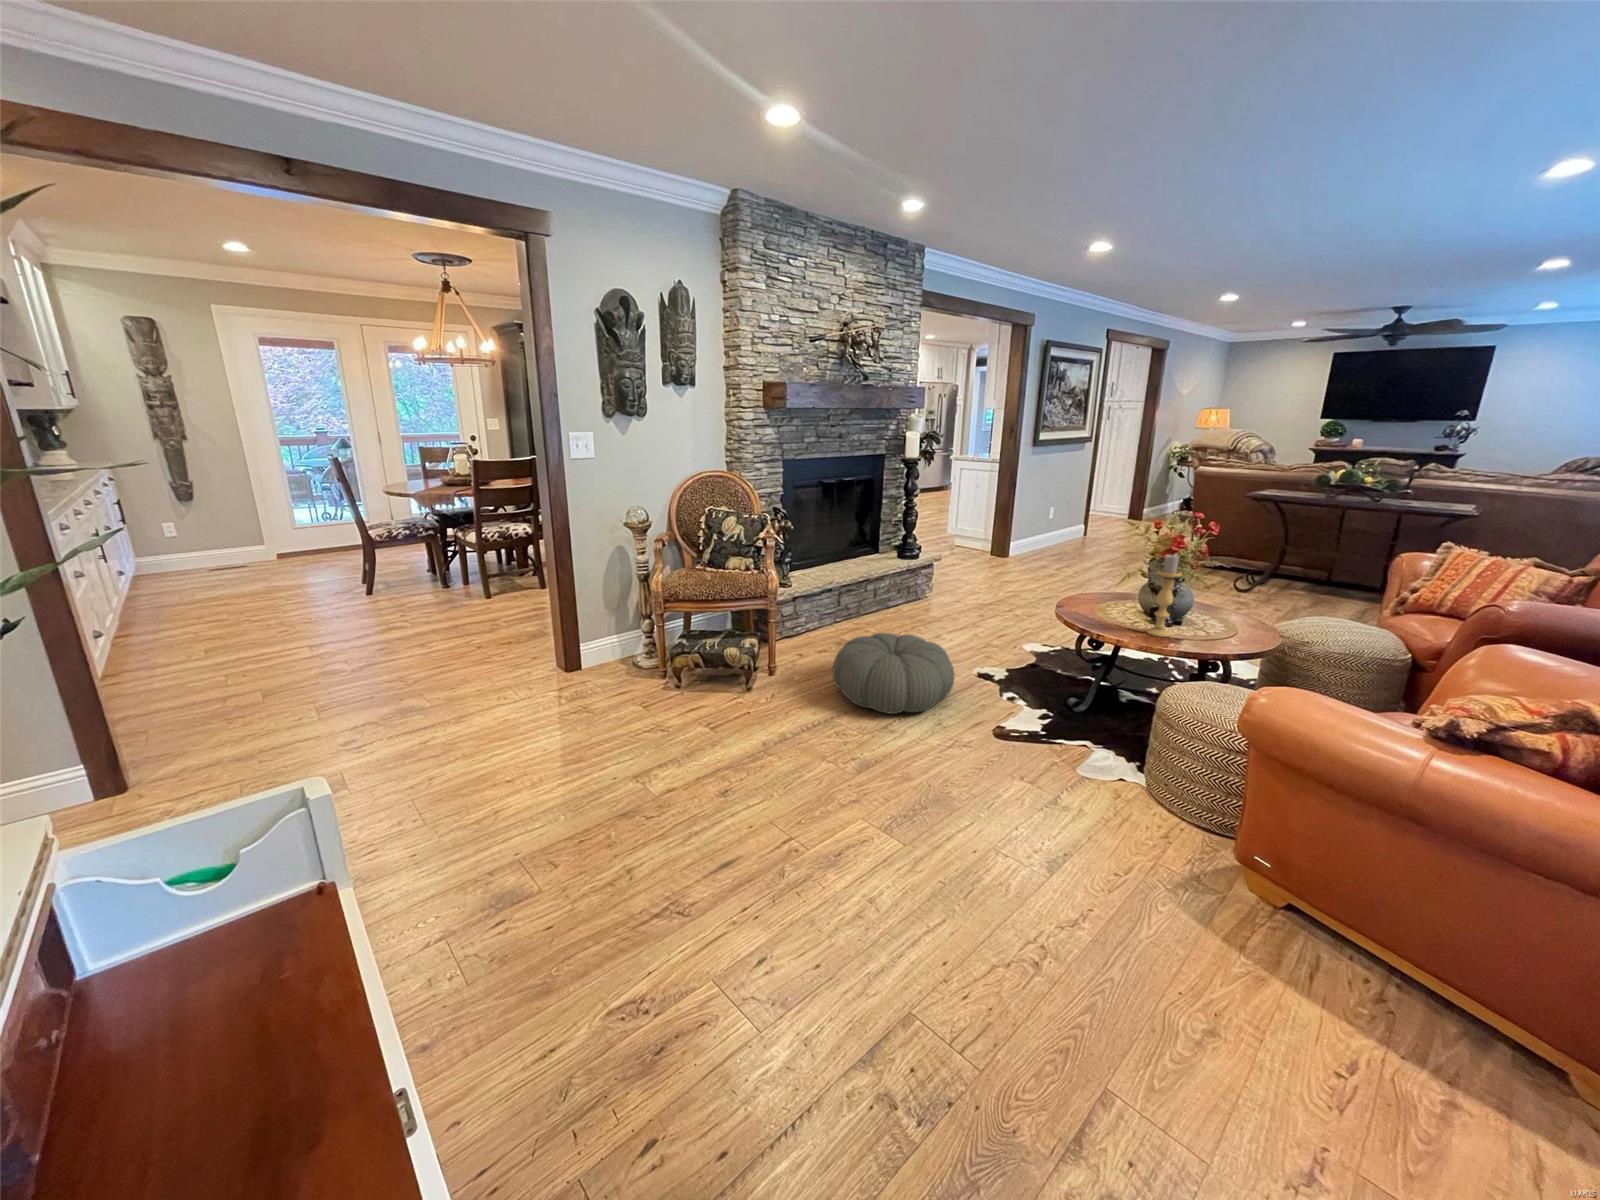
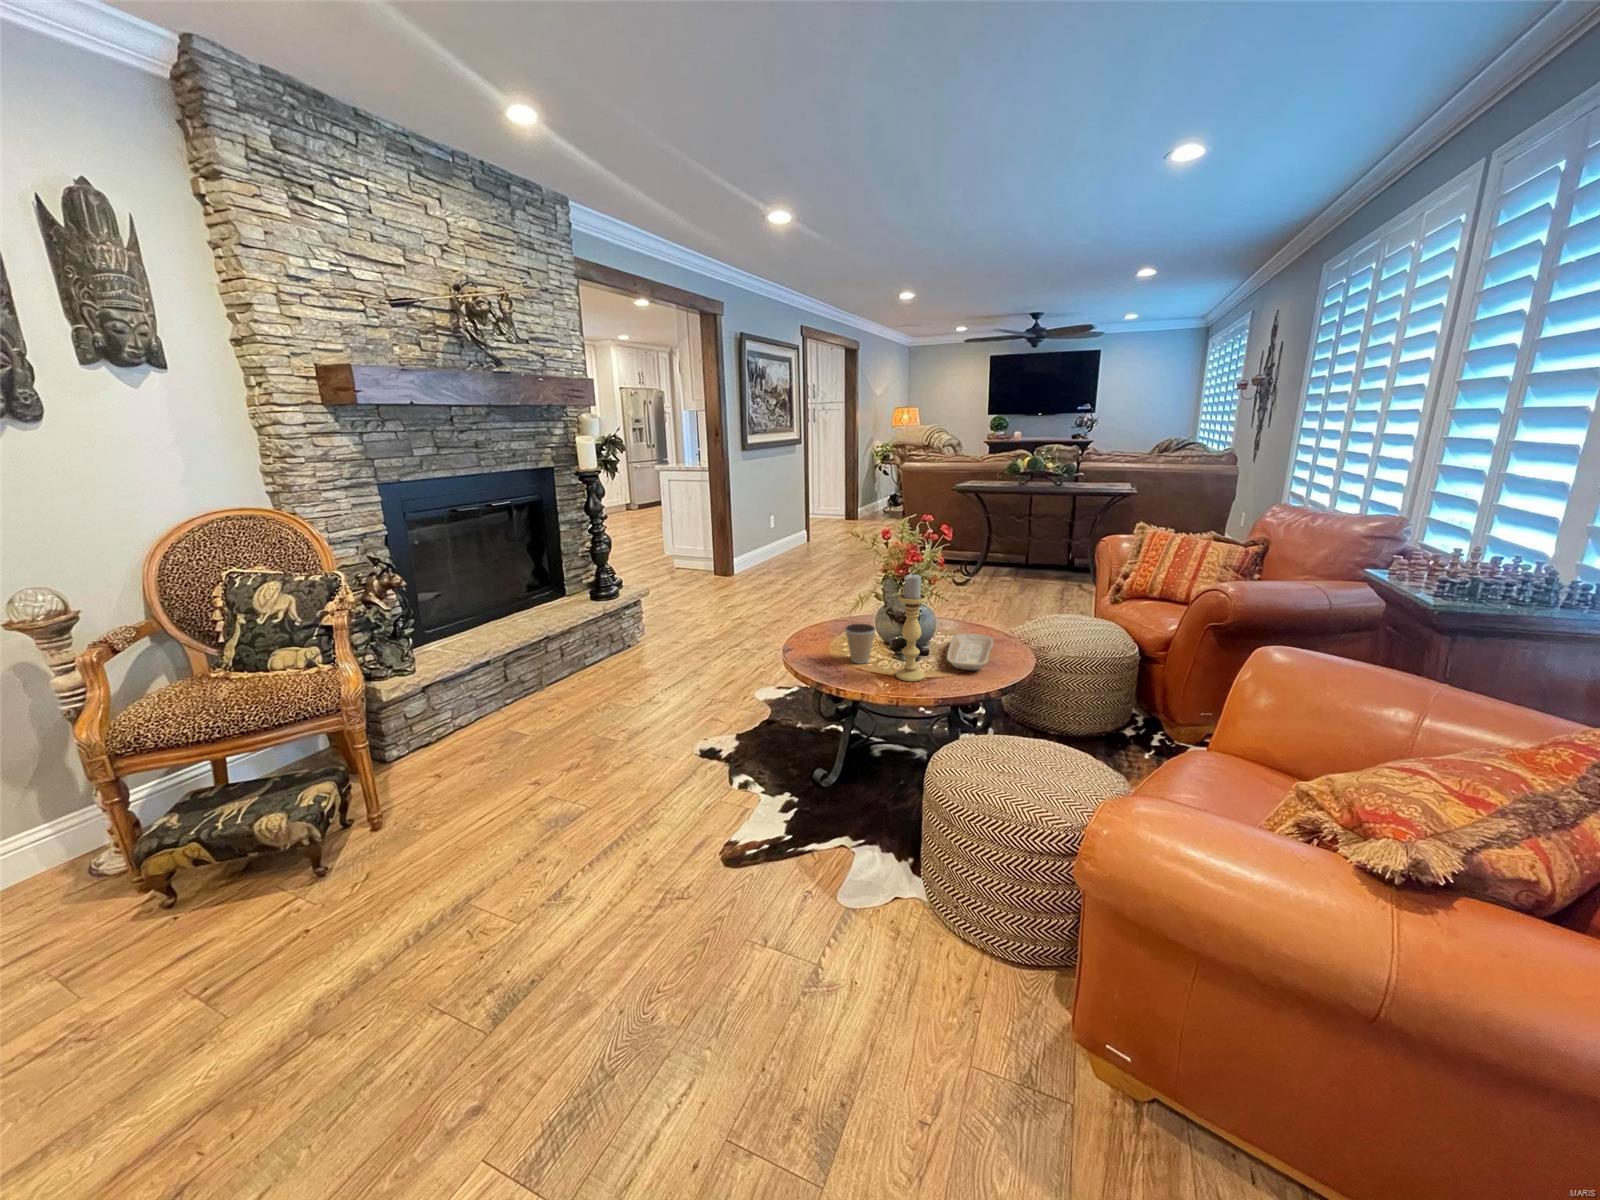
coffee cup: none [1108,590,1135,621] -> present [845,624,876,664]
tray: none [1194,612,1243,638] -> present [947,634,994,670]
pouf: present [832,633,954,714] -> none [471,723,664,866]

